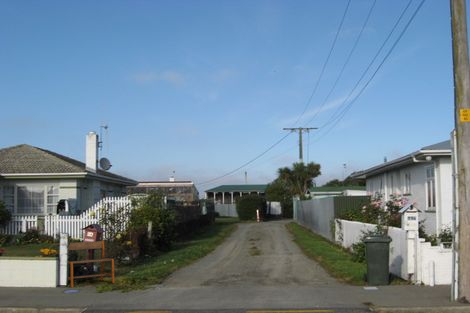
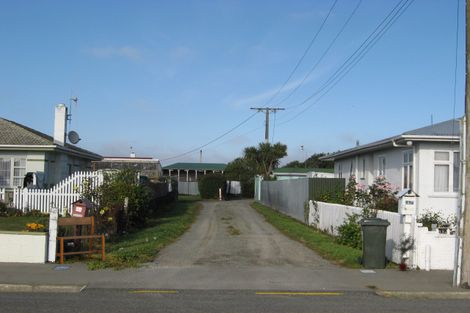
potted tree: none [397,248,421,287] -> present [394,233,415,271]

